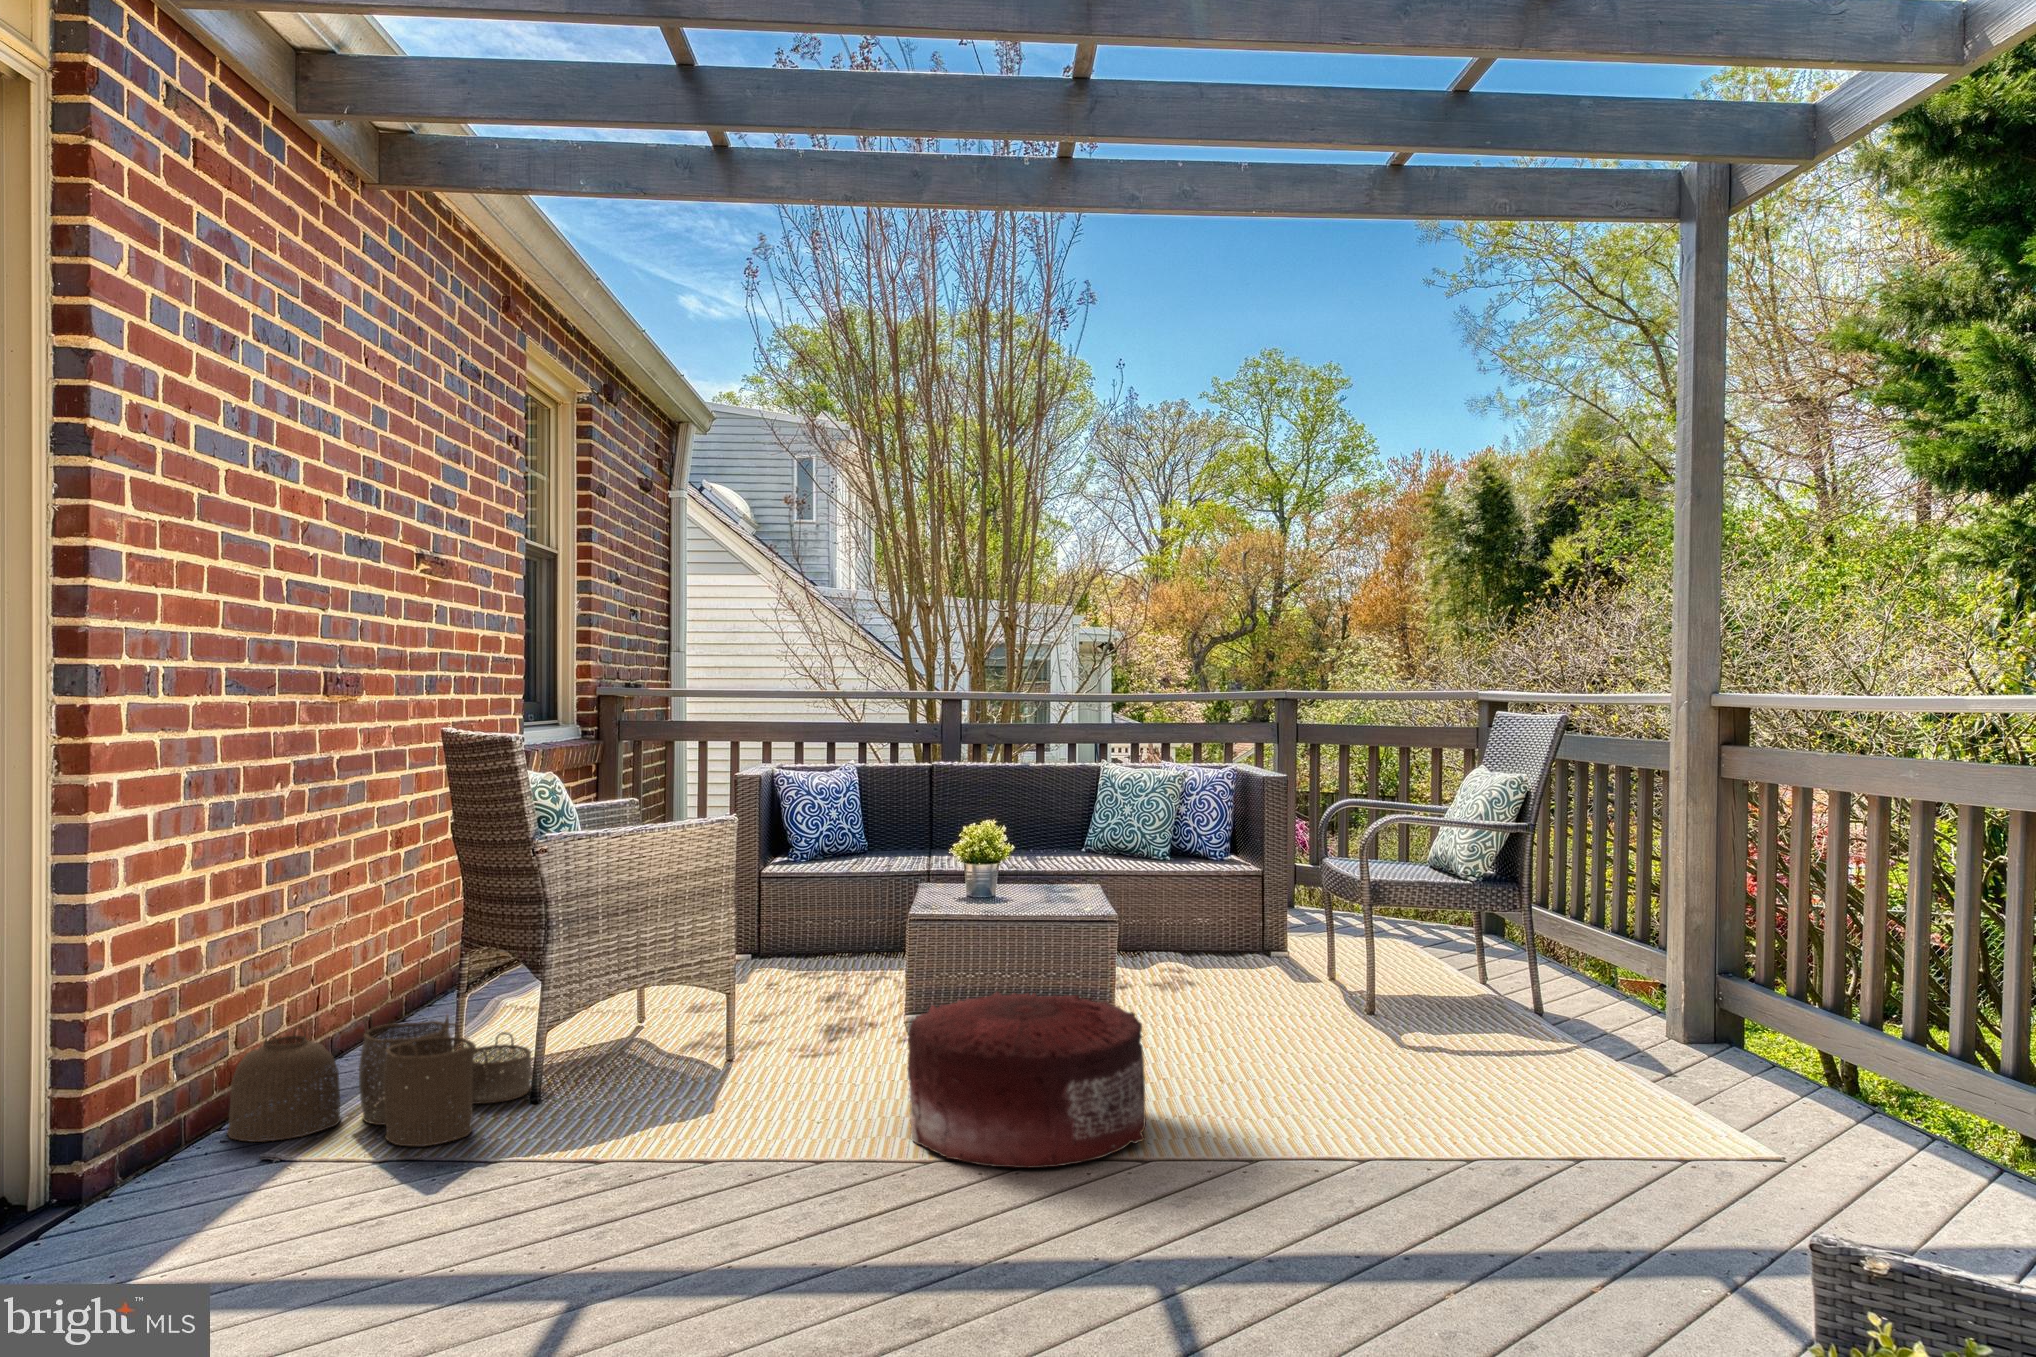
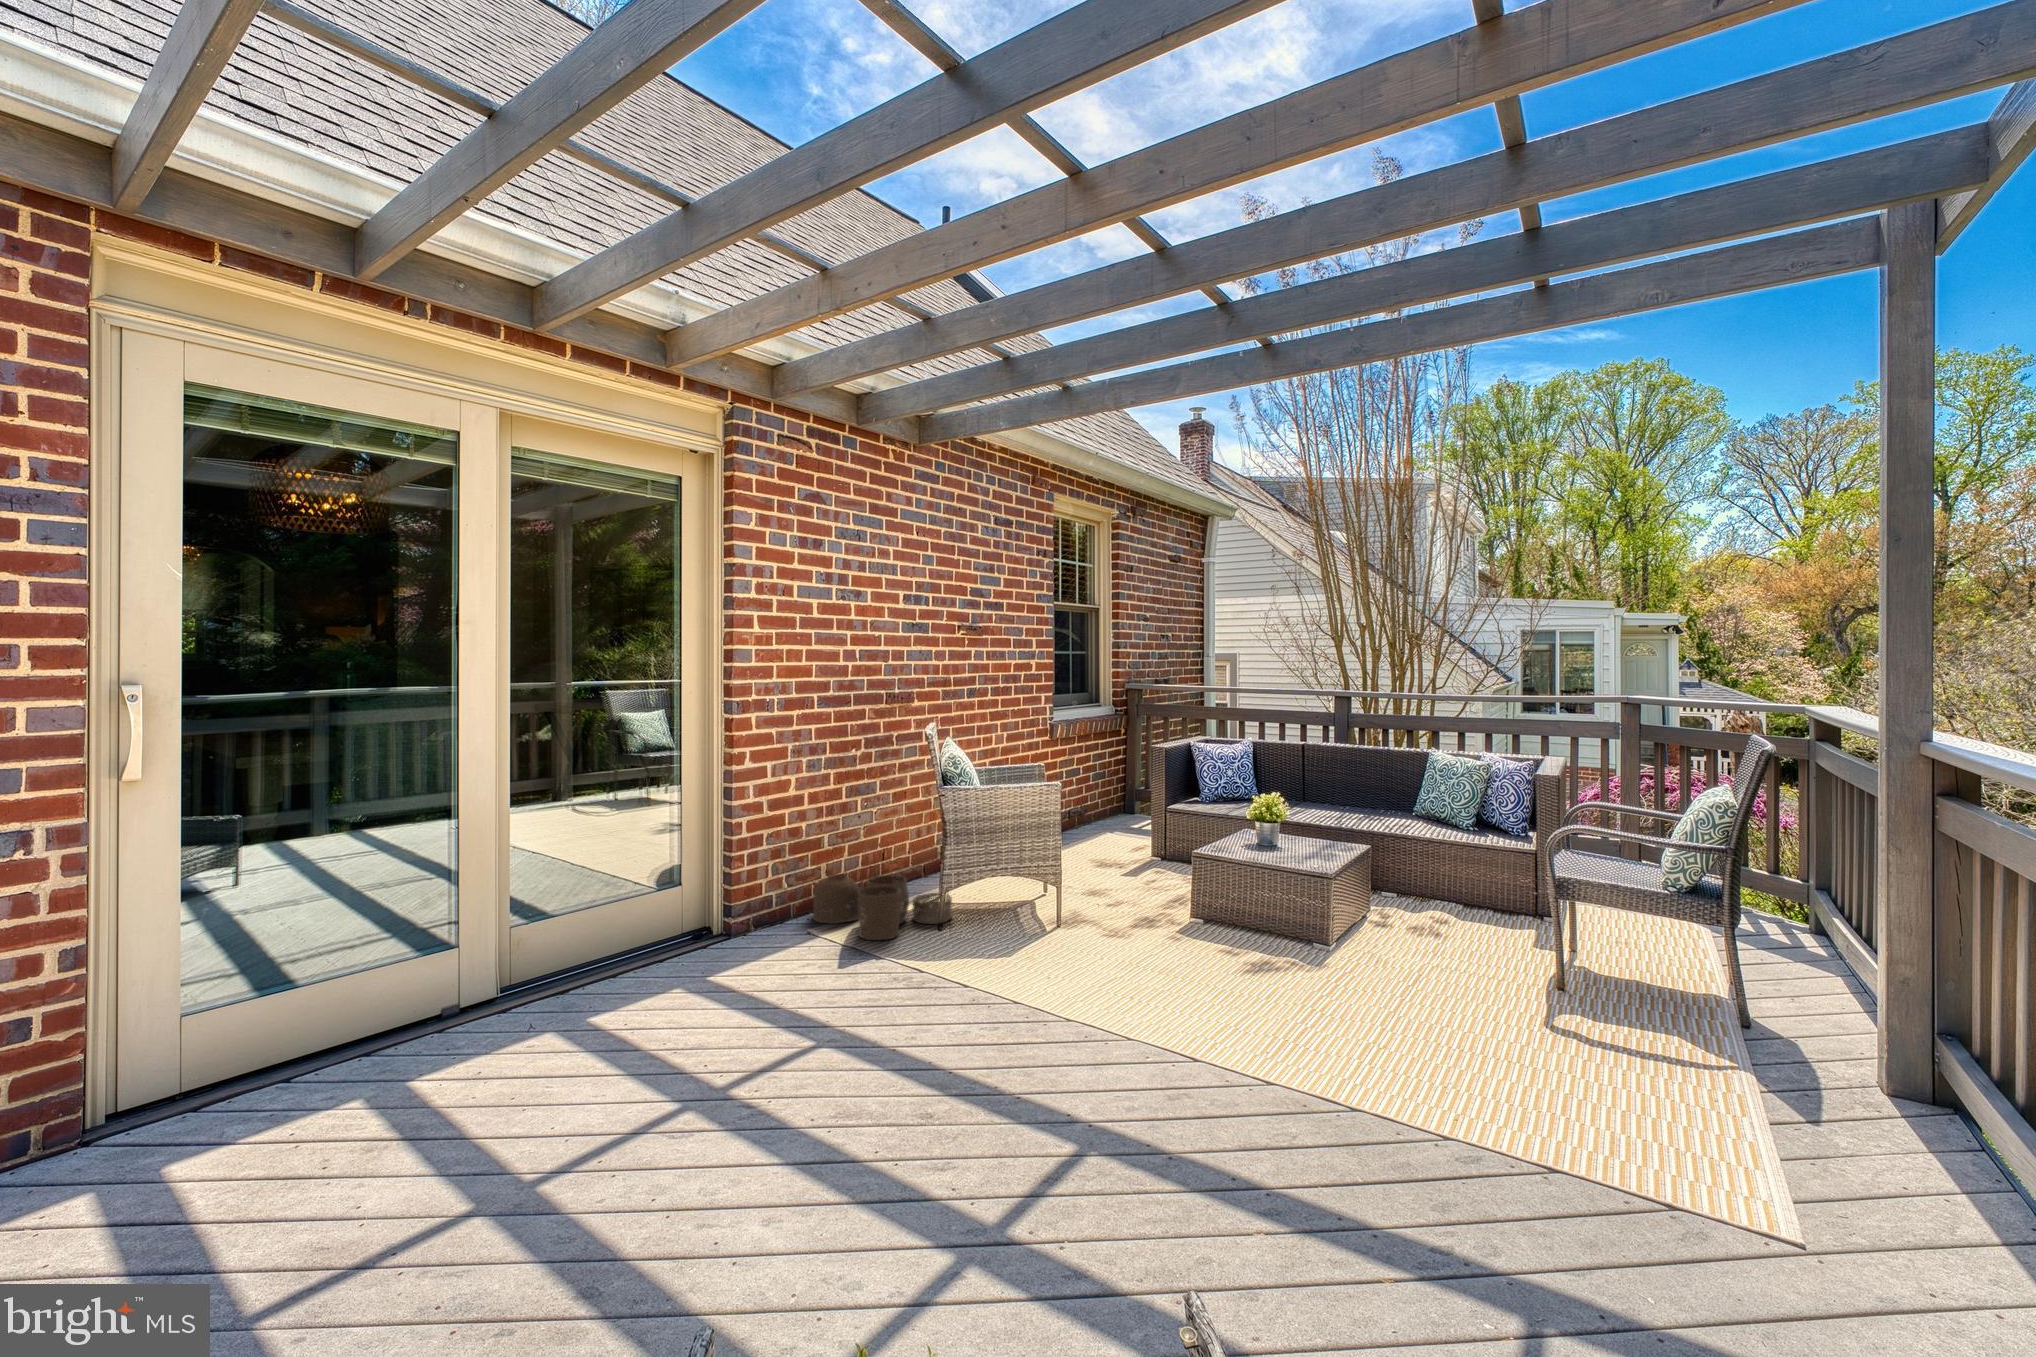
pouf: present [907,992,1146,1168] -> none [1063,913,1218,1032]

